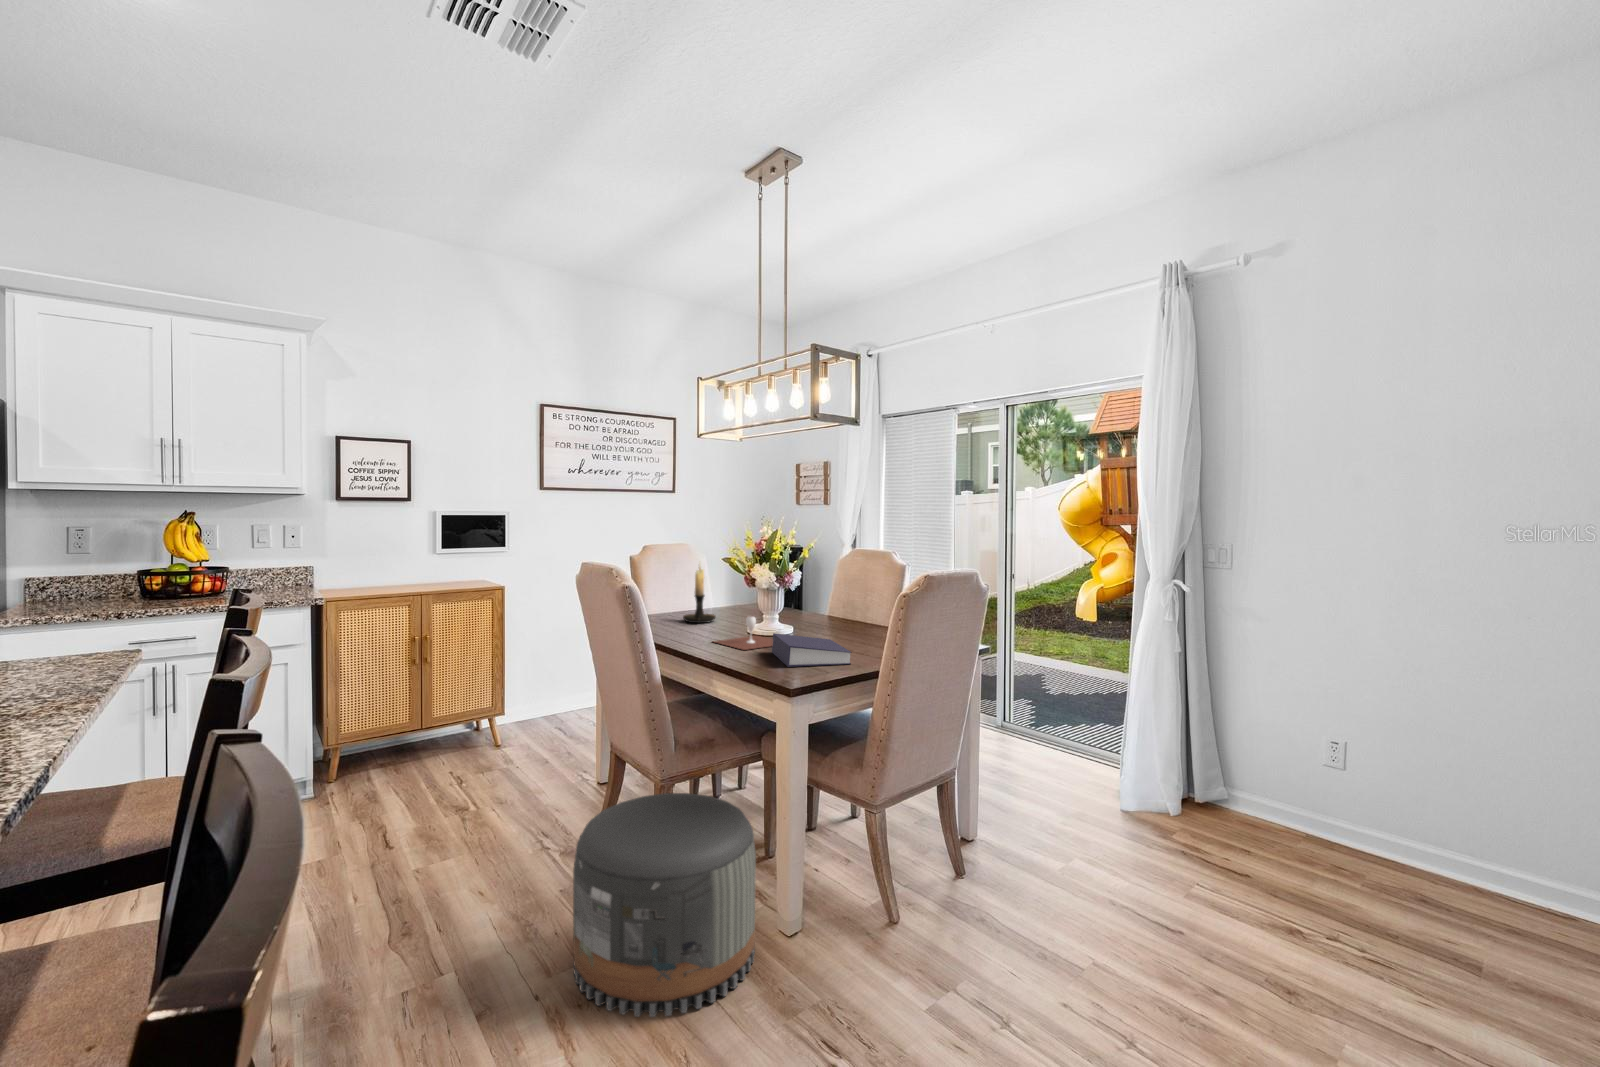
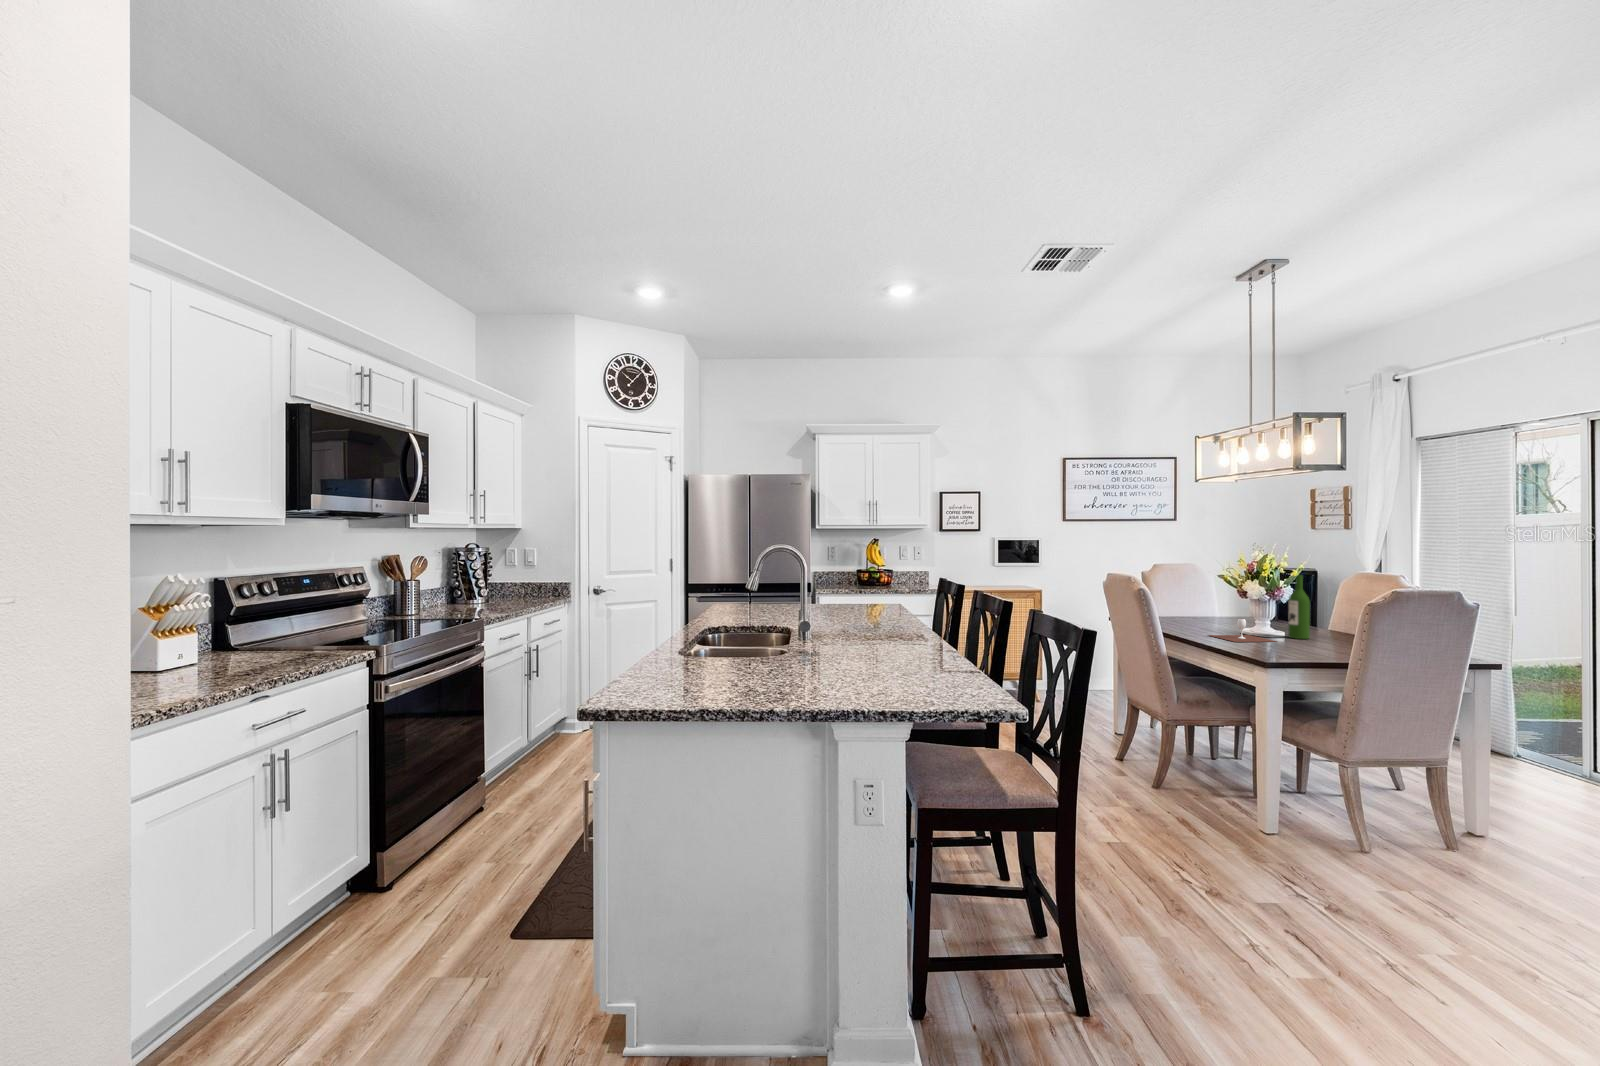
wine bottle: none [799,555,821,636] -> present [1289,575,1310,639]
candle holder: present [683,563,716,623] -> none [1185,577,1214,625]
book: present [772,633,852,667] -> none [1258,631,1327,656]
pouf: present [573,793,756,1017] -> none [1111,725,1239,848]

